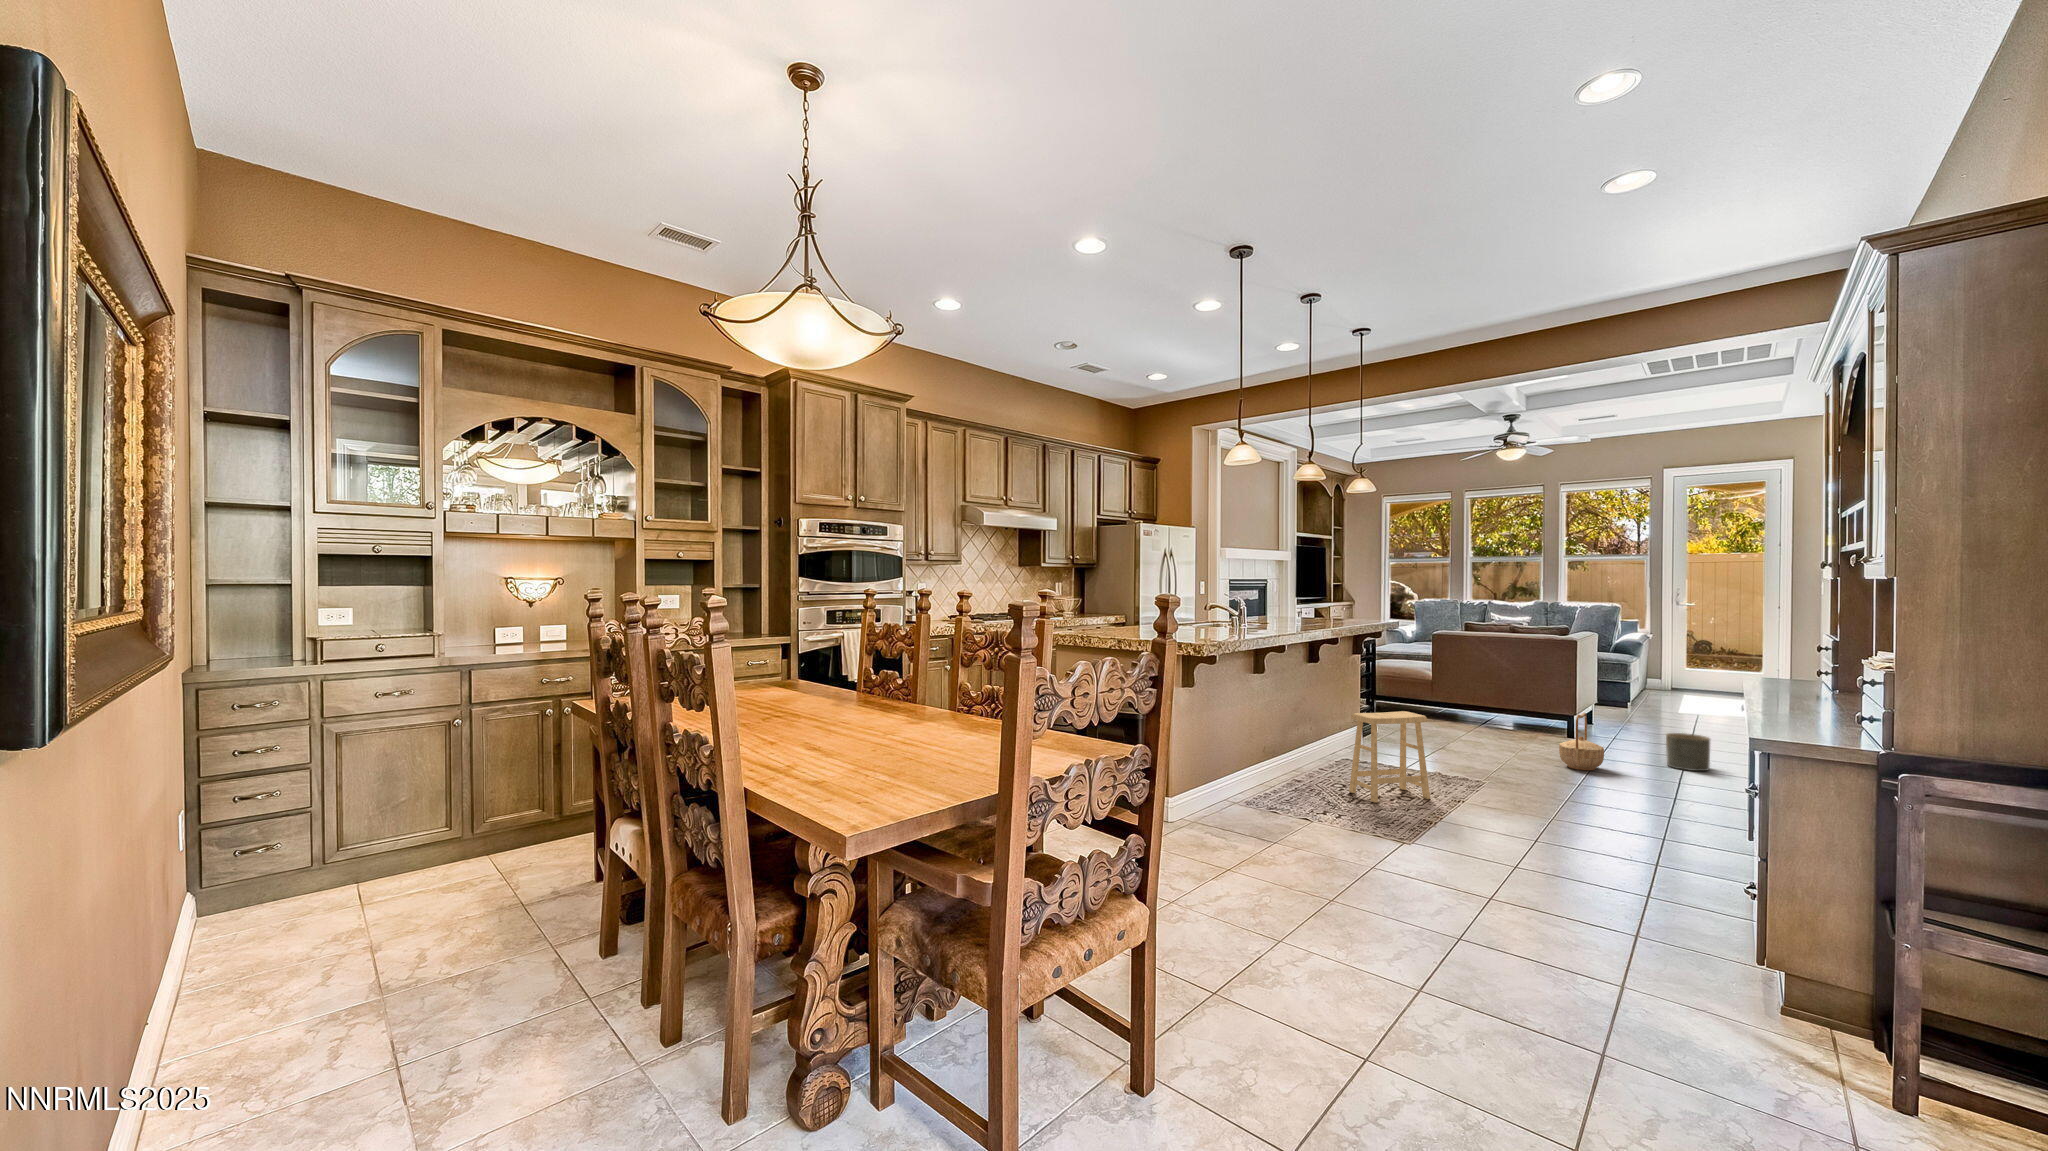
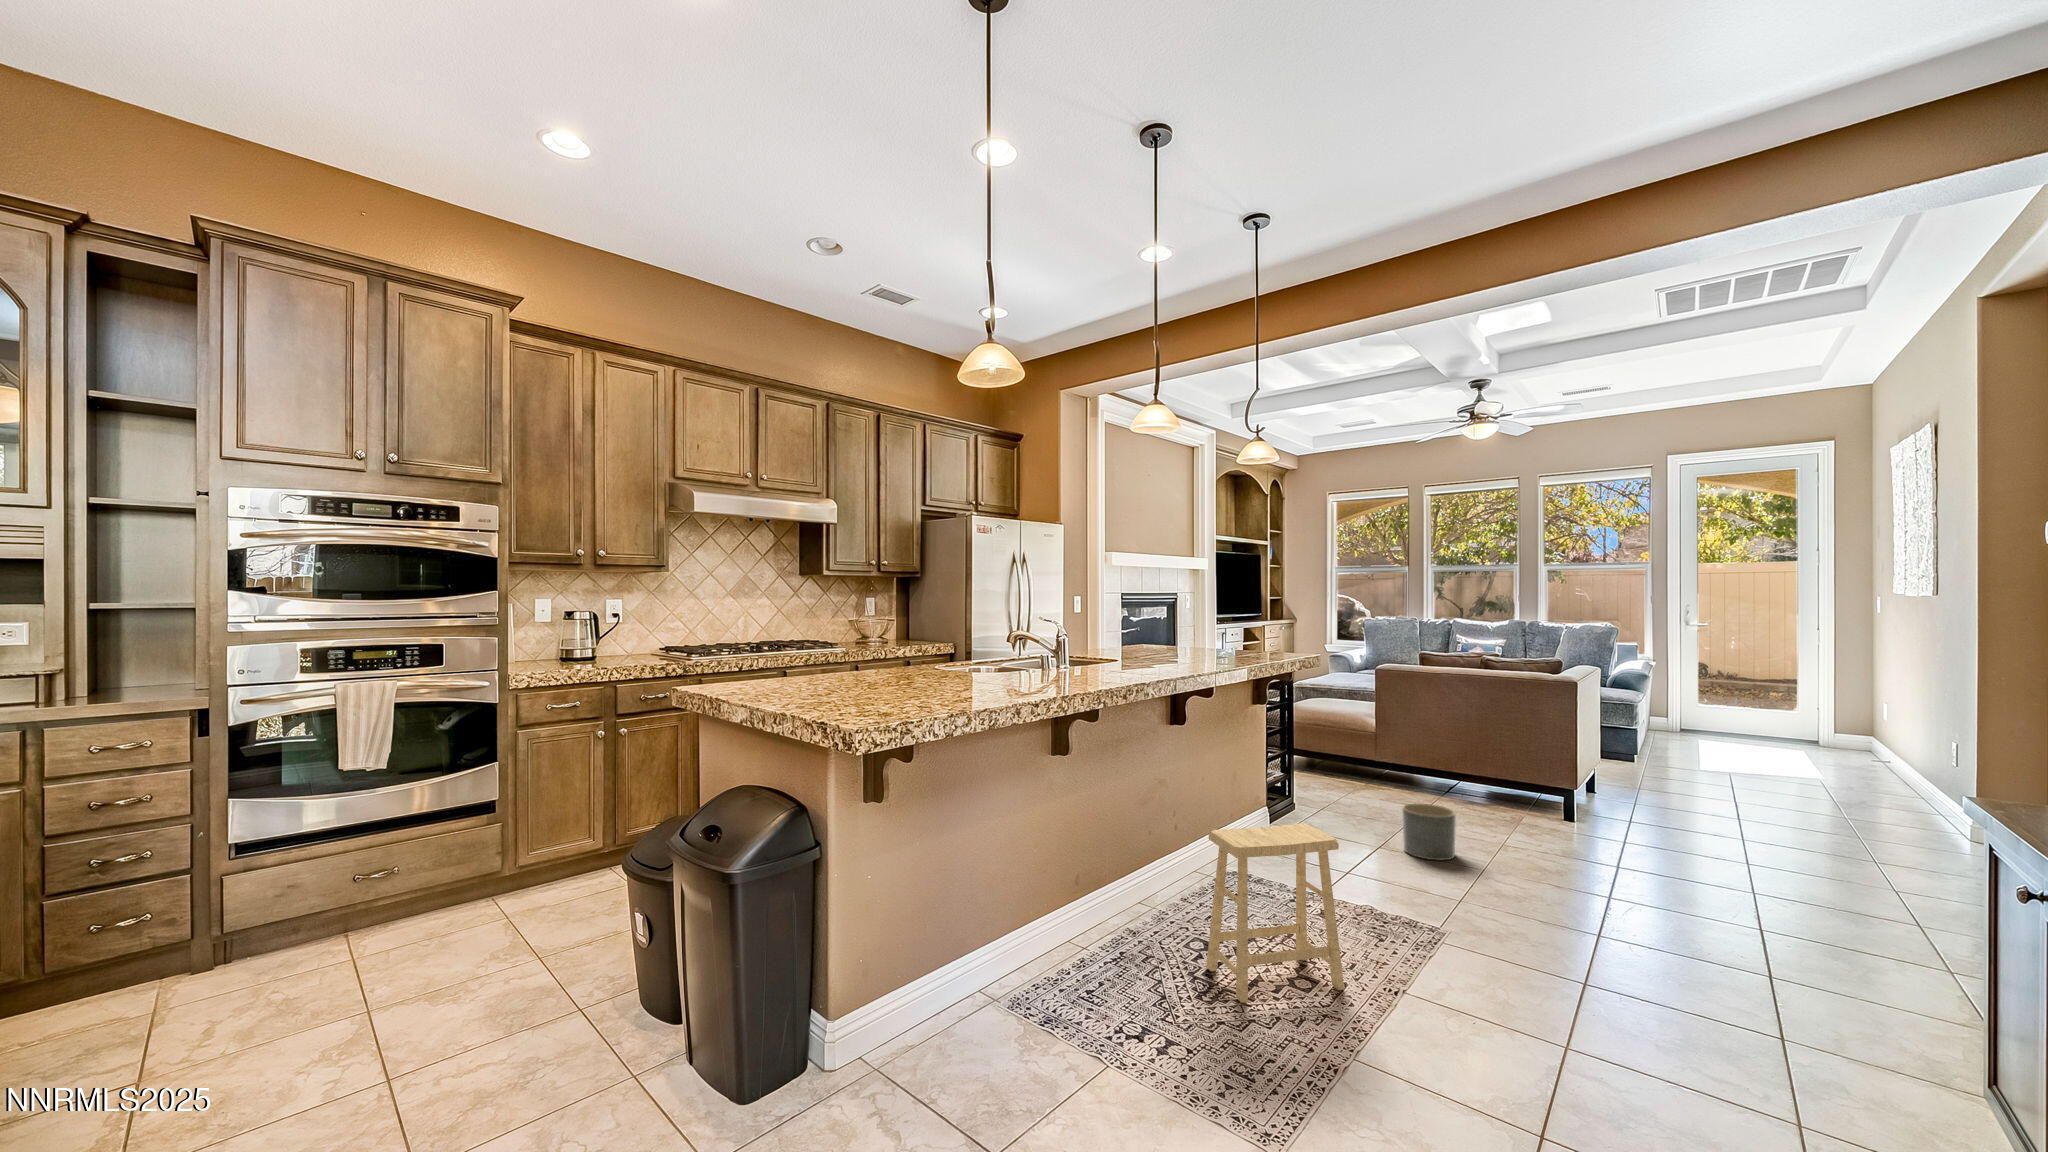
basket: present [1559,713,1604,770] -> none [1560,806,1635,903]
planter: present [1666,733,1710,771] -> present [1403,803,1456,860]

